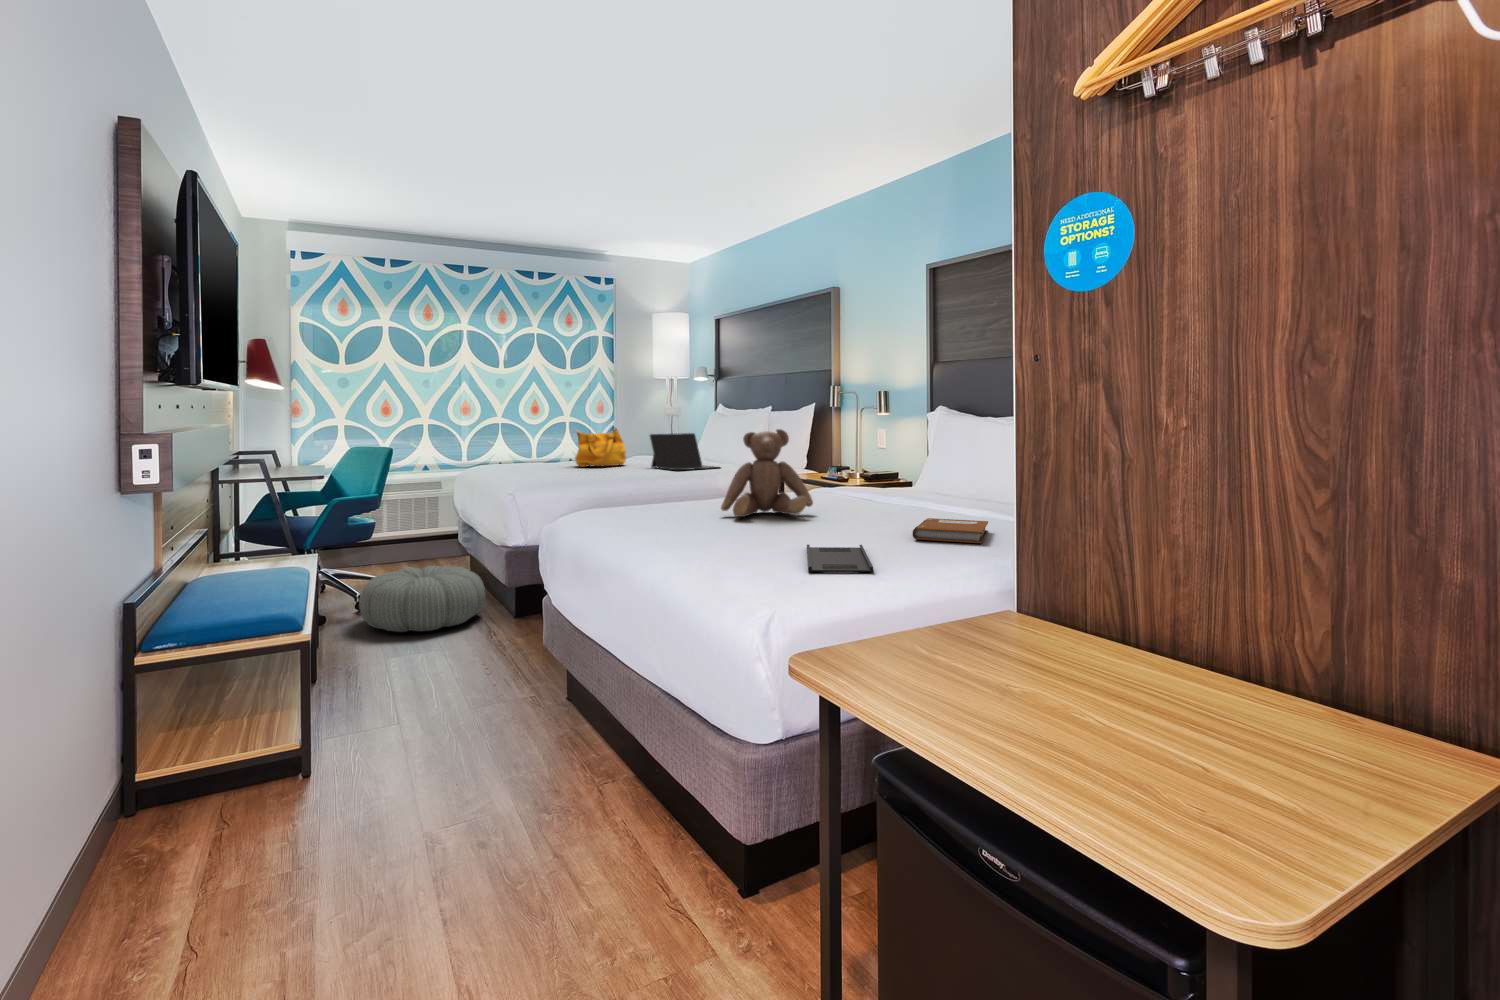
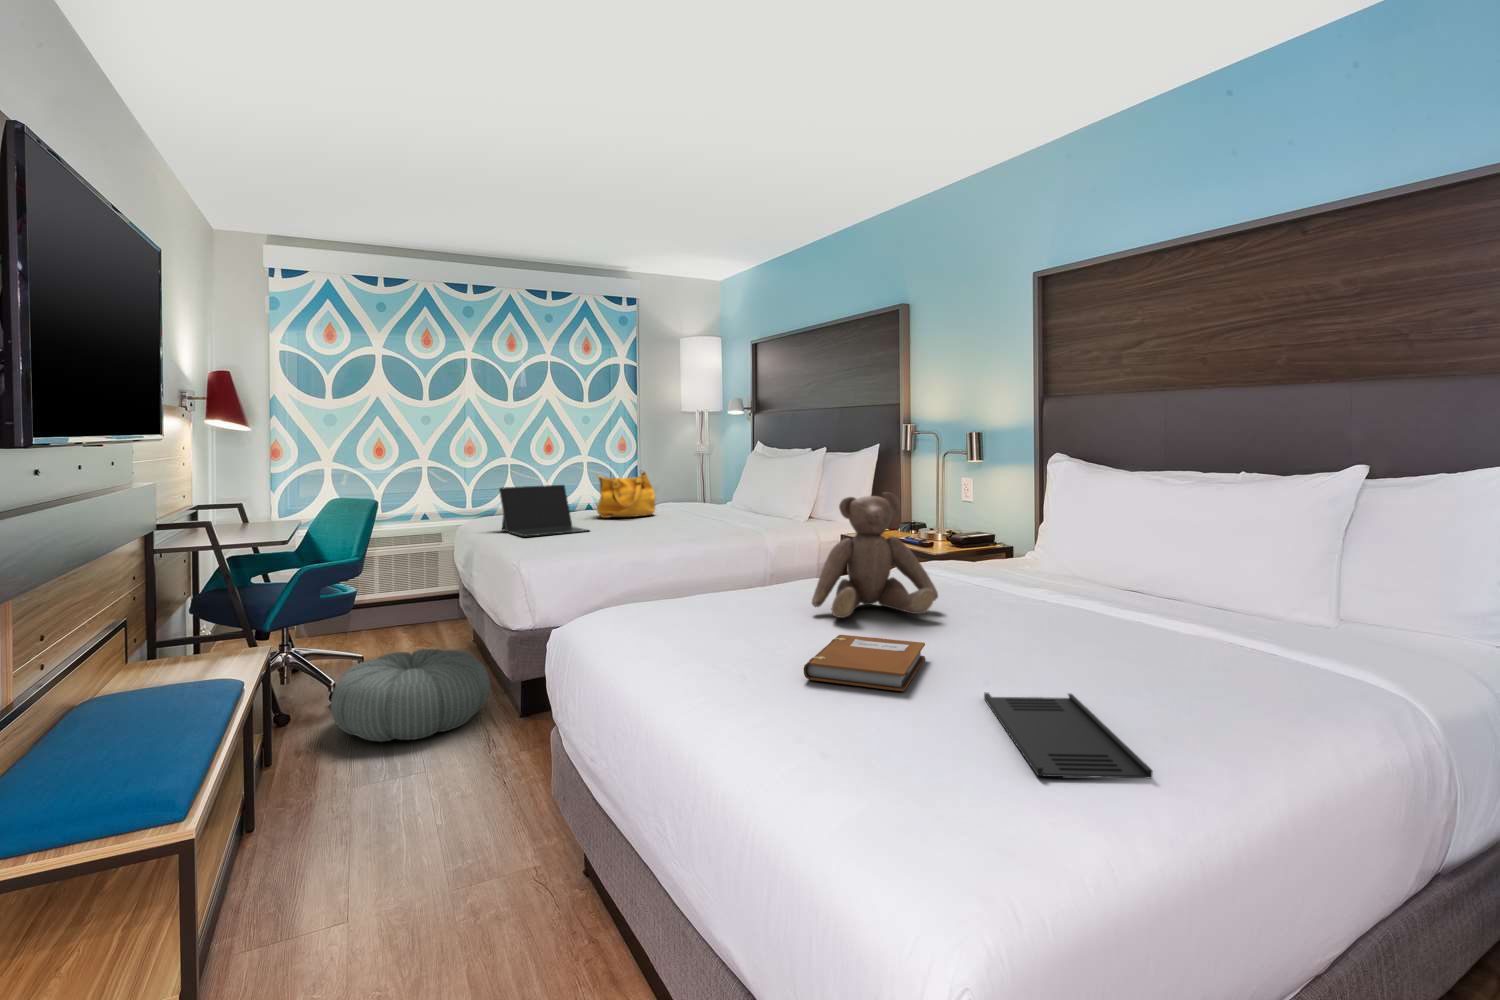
laptop computer: present [650,433,715,470] -> present [499,485,588,536]
notebook: present [913,518,988,543] -> present [804,635,925,691]

